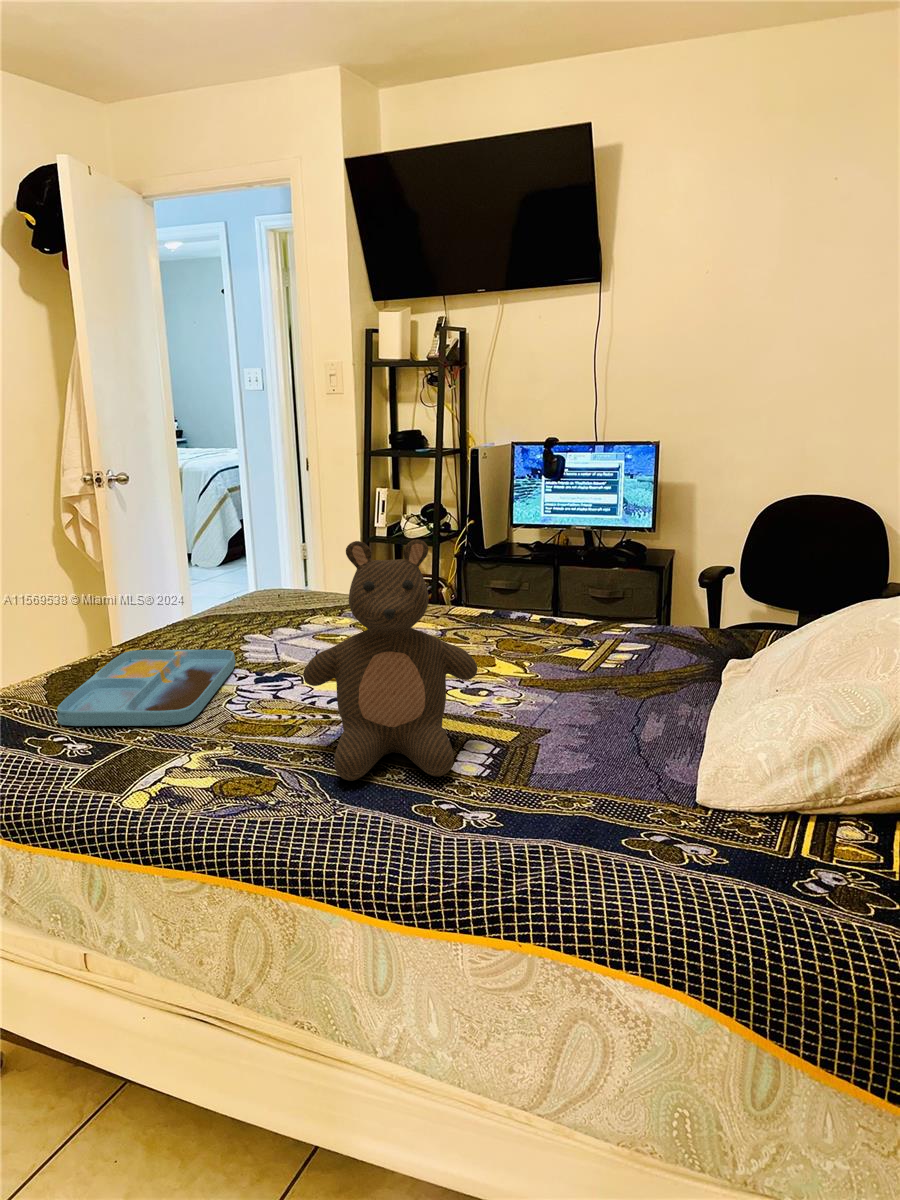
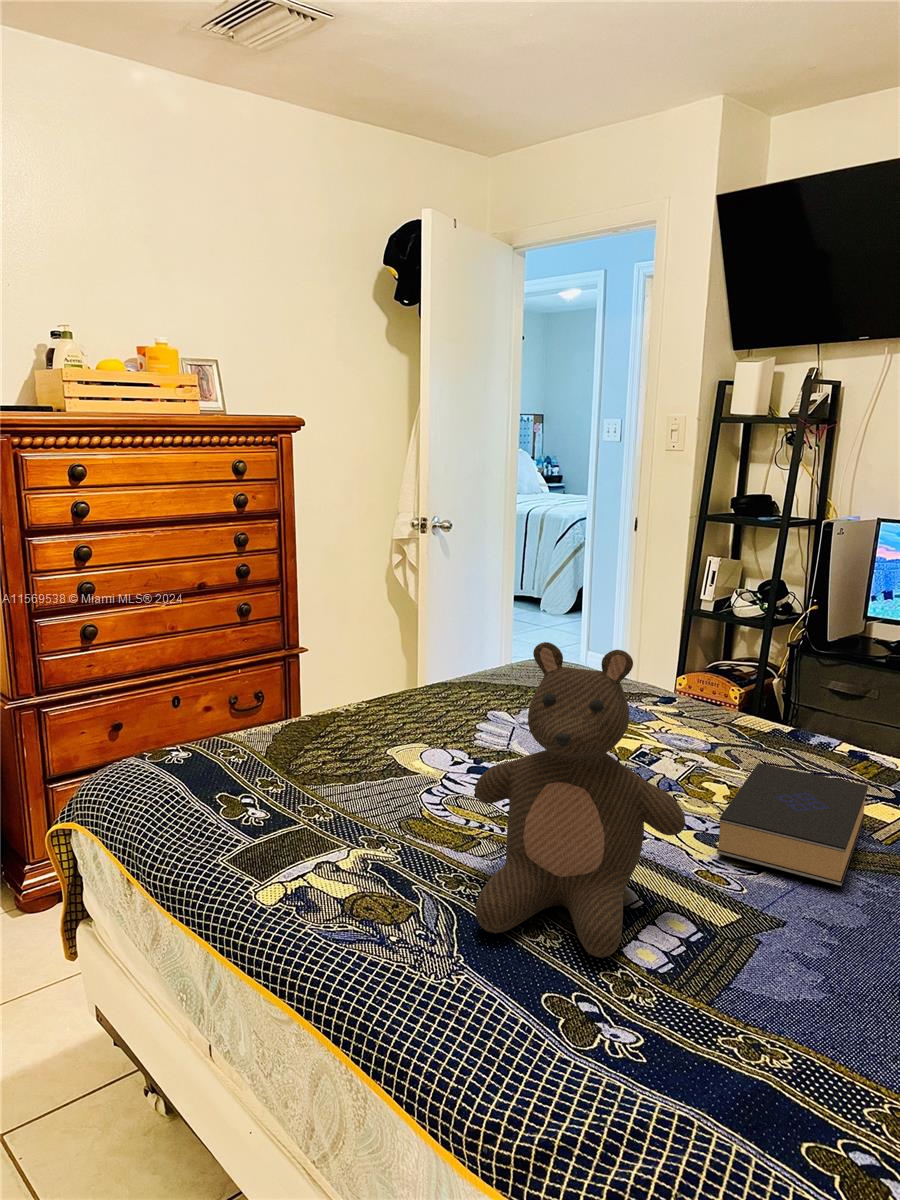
book: none [485,631,577,700] -> present [717,763,868,886]
tray: present [57,650,235,726] -> none [258,713,458,809]

